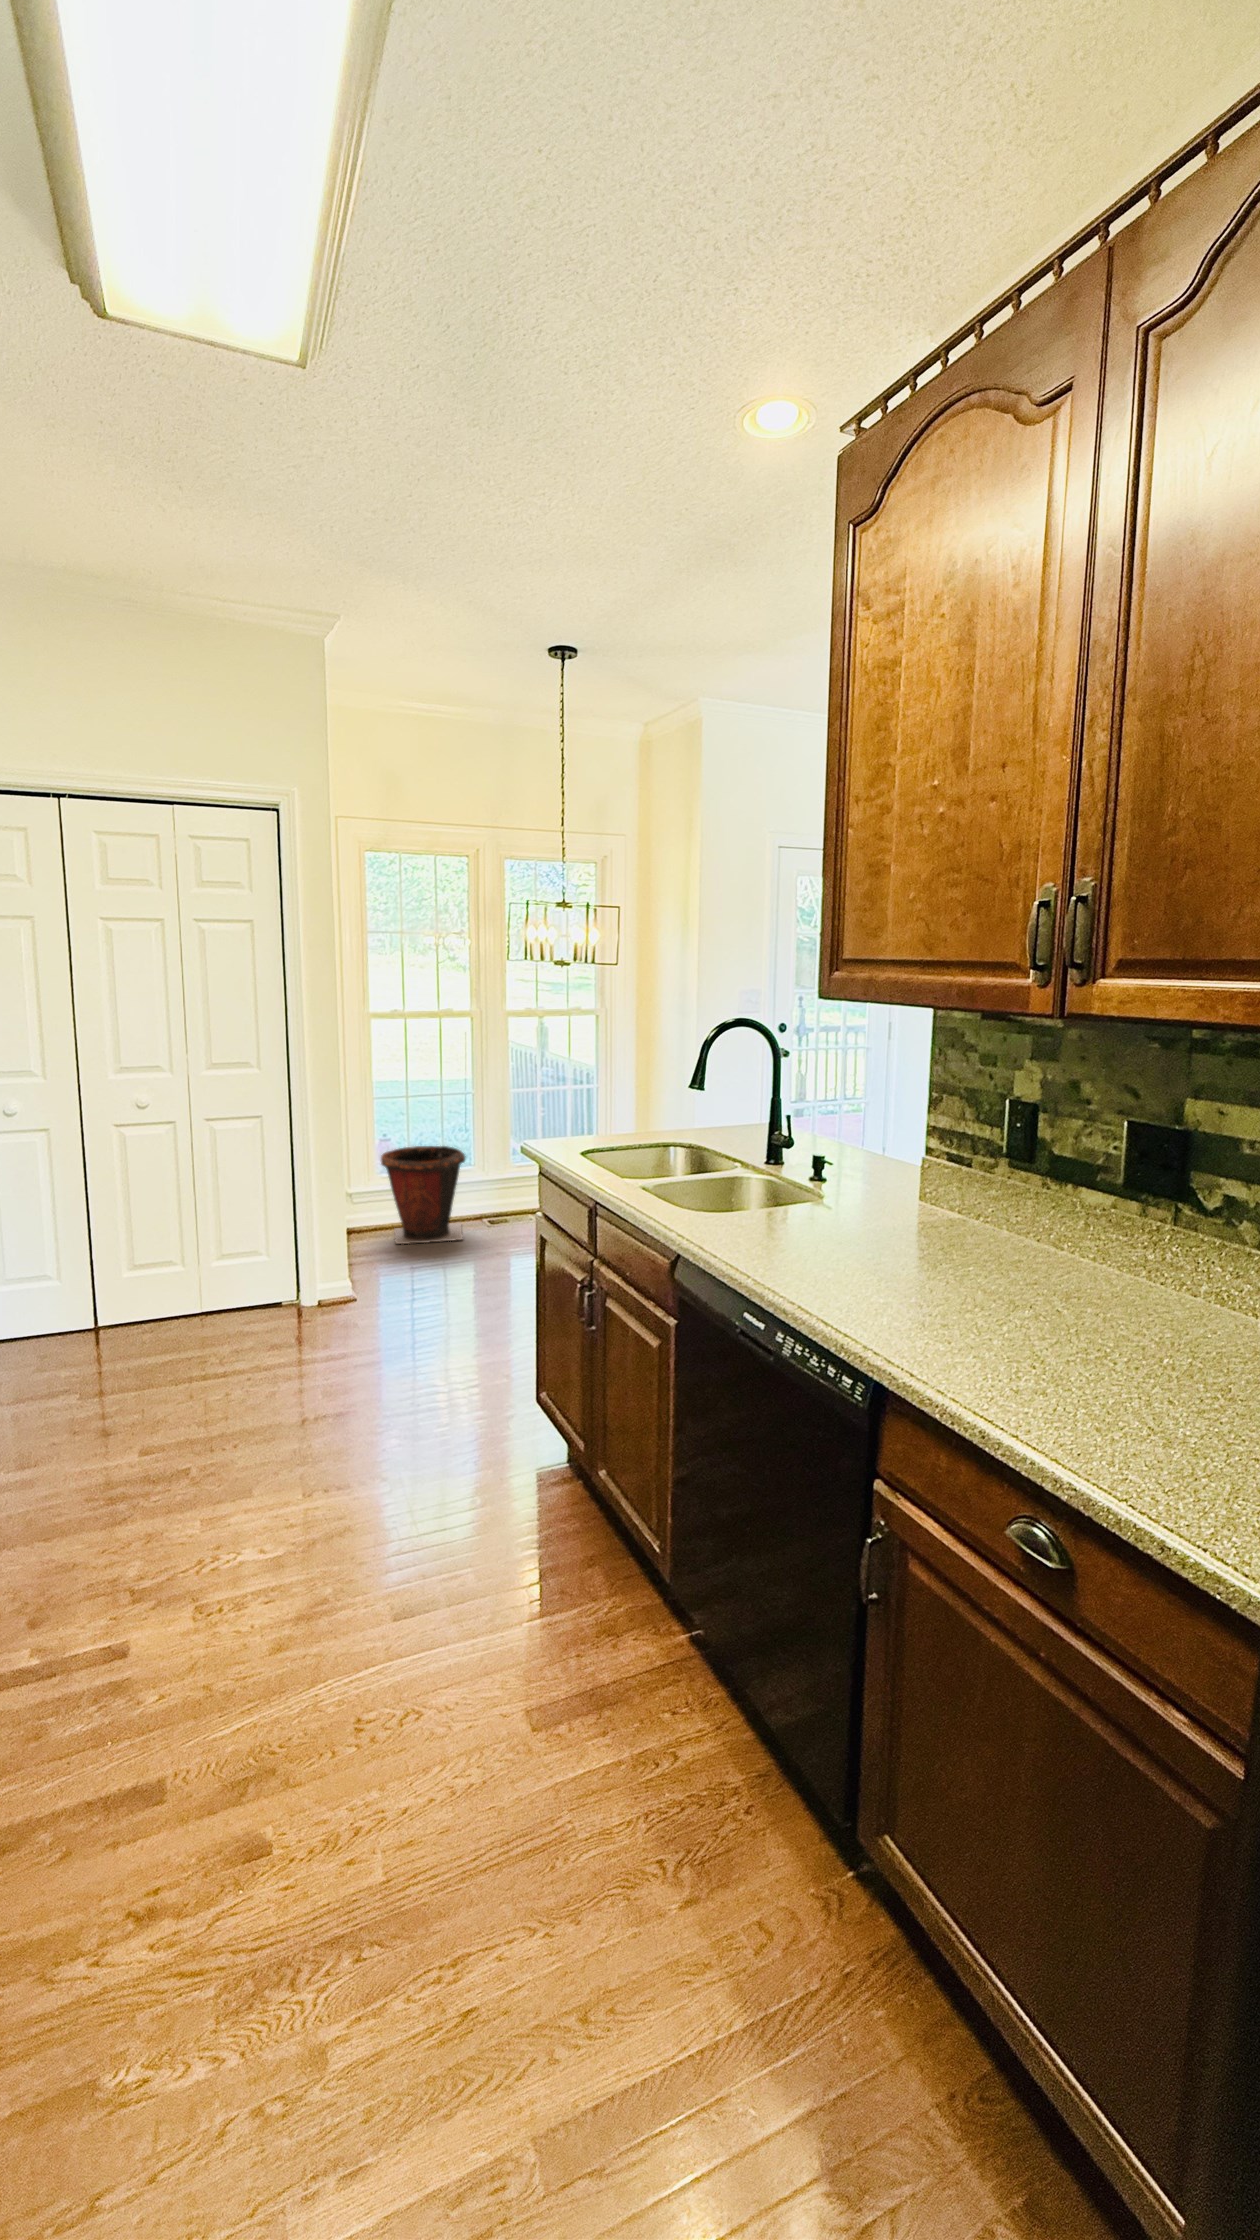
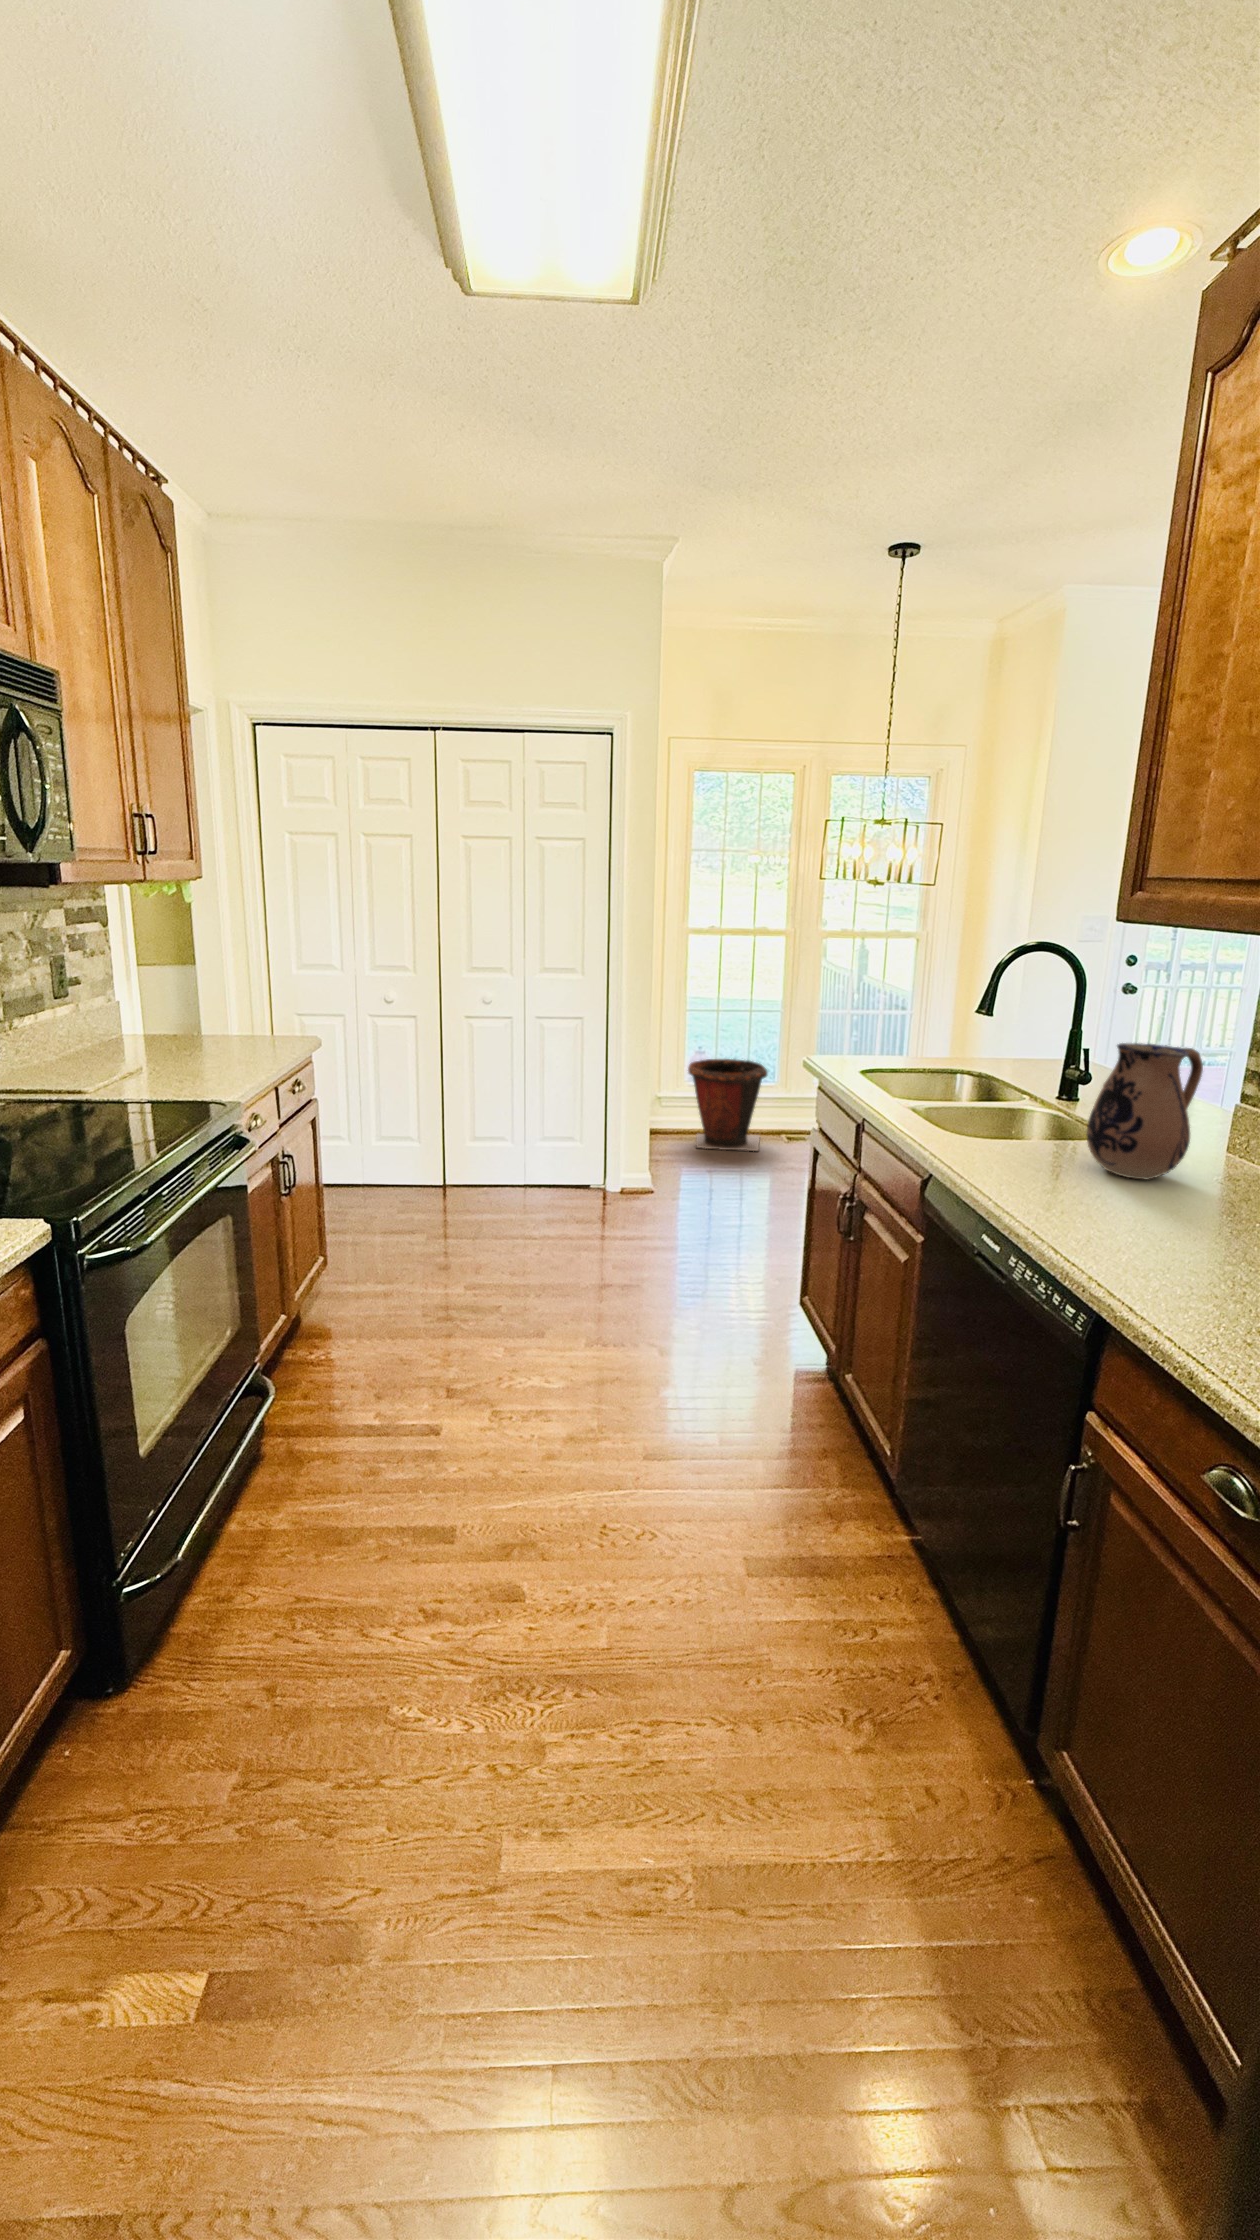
ceramic pitcher: none [814,1110,901,1237] -> present [1087,1043,1203,1179]

